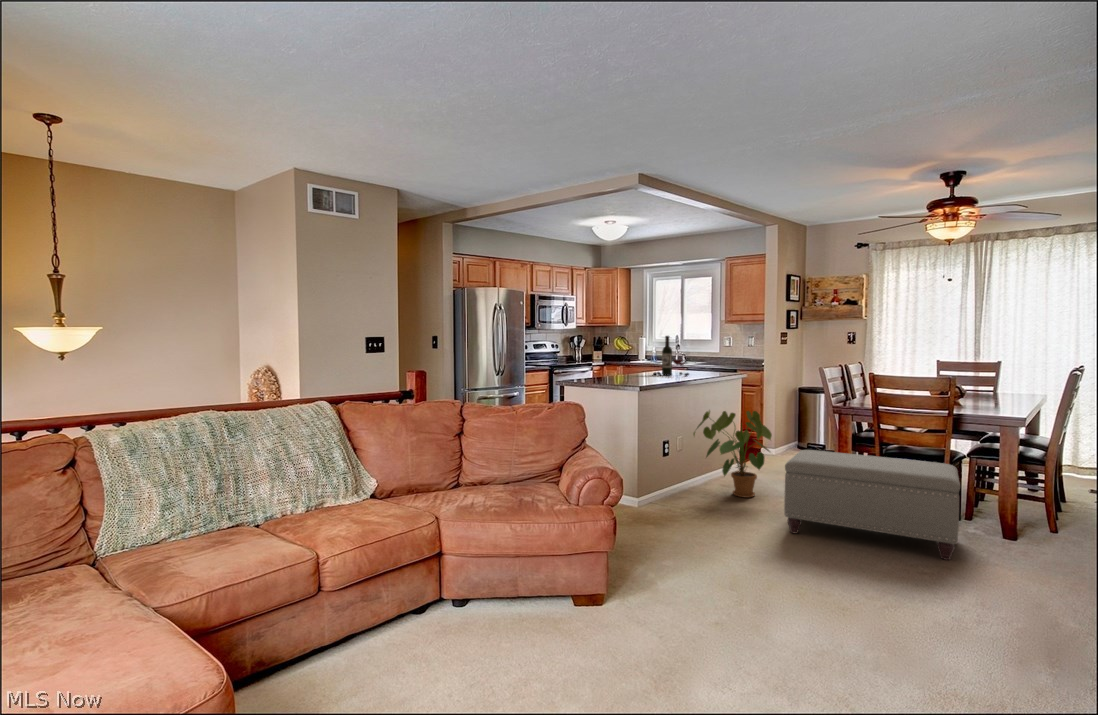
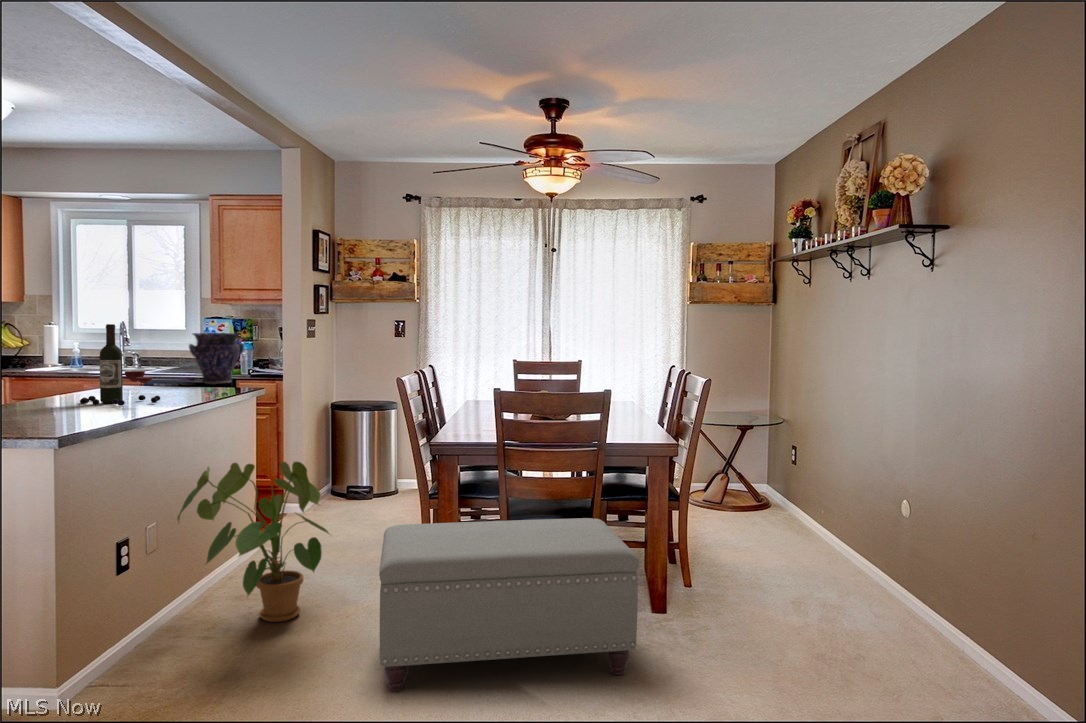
vase: none [709,341,740,371] -> present [189,333,244,384]

